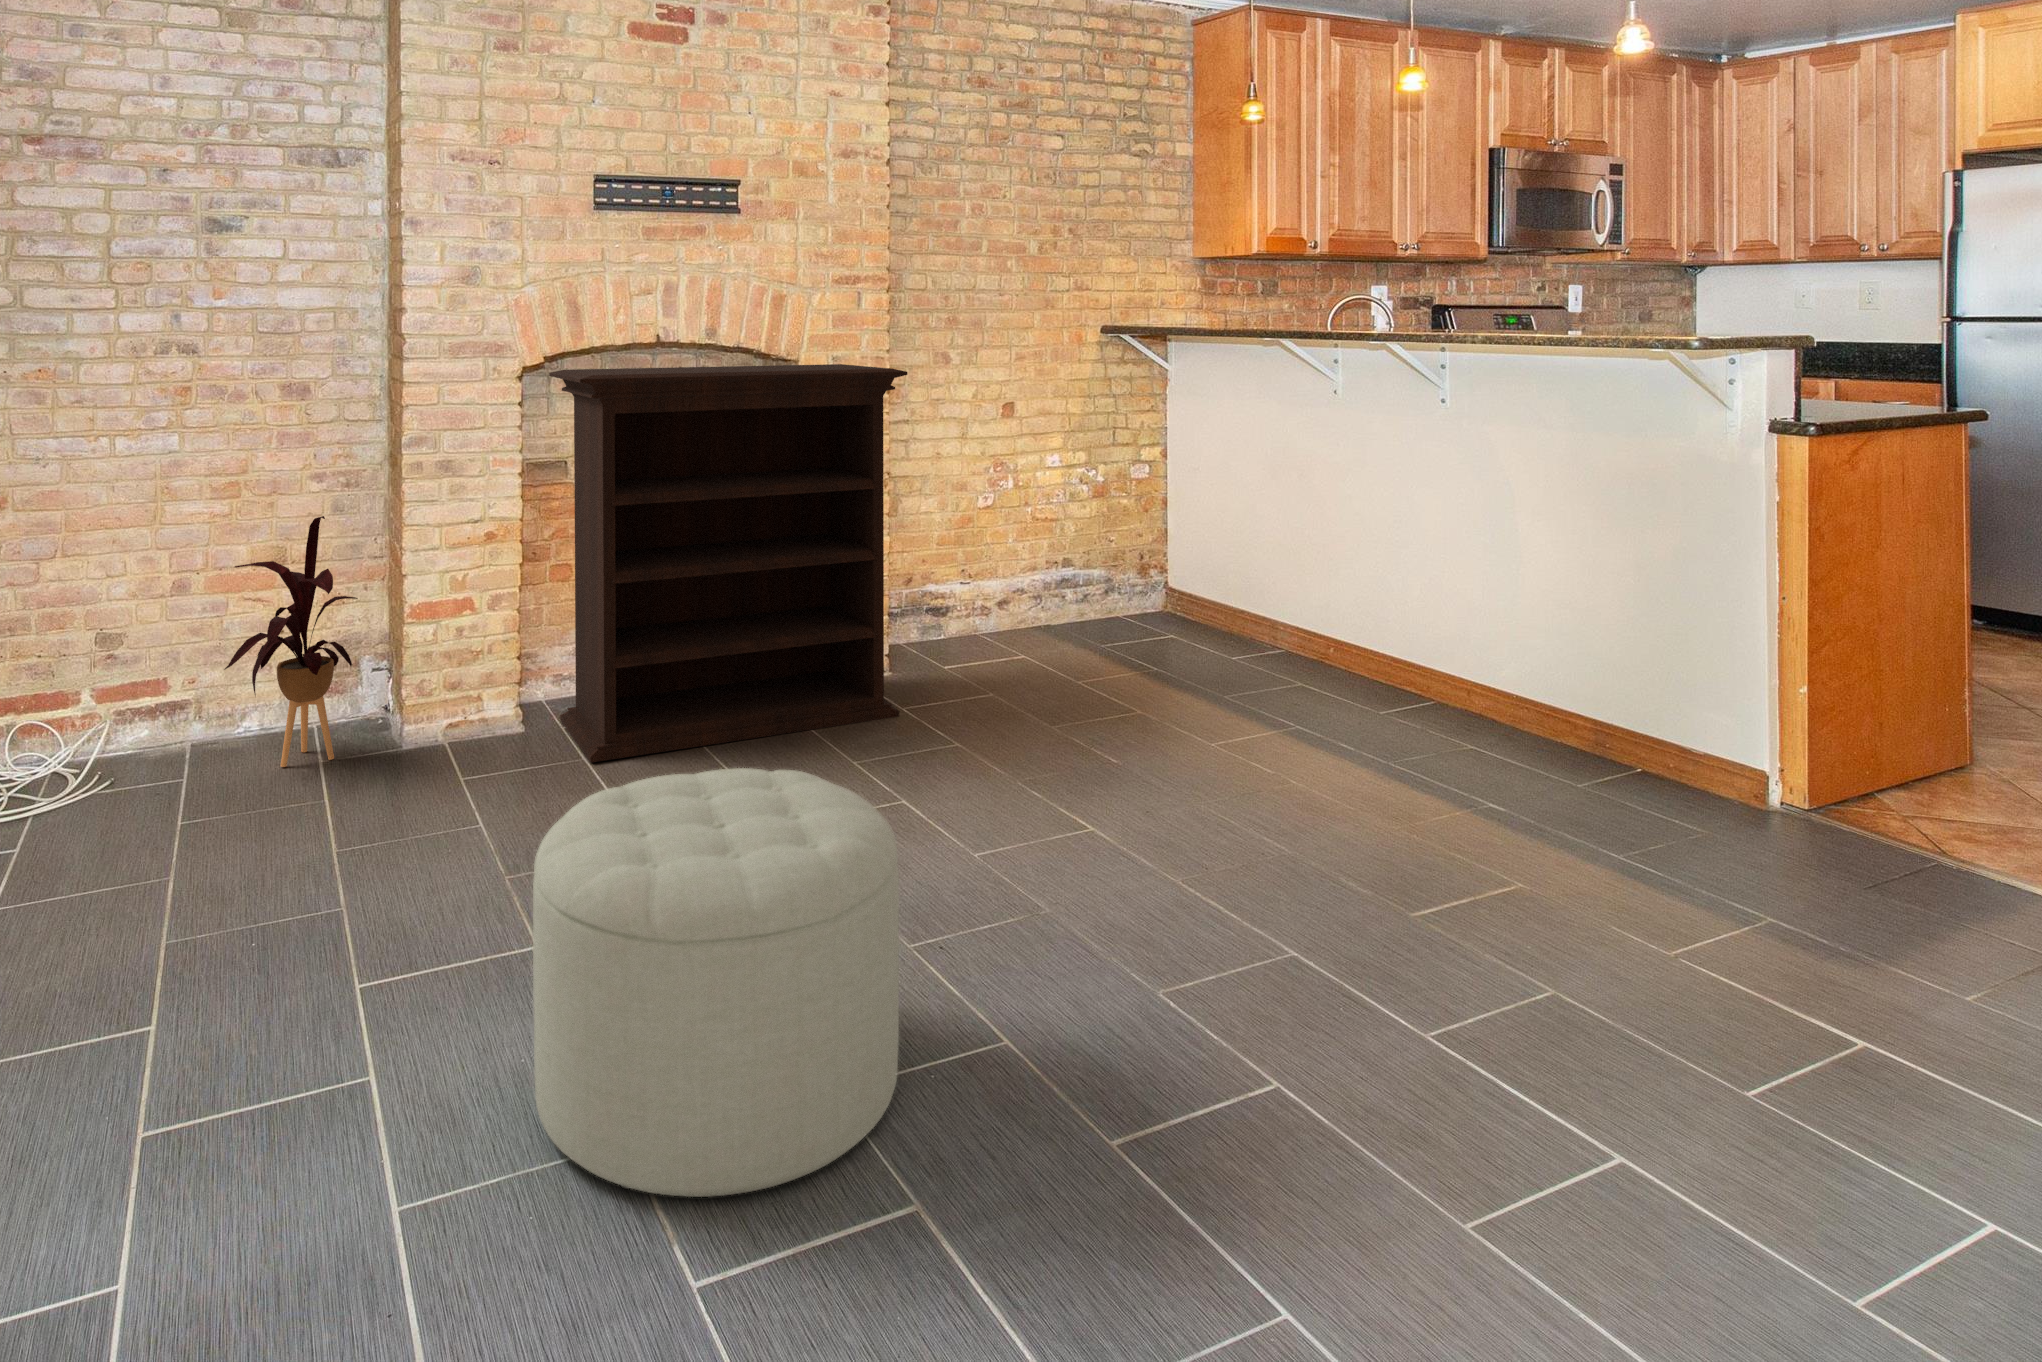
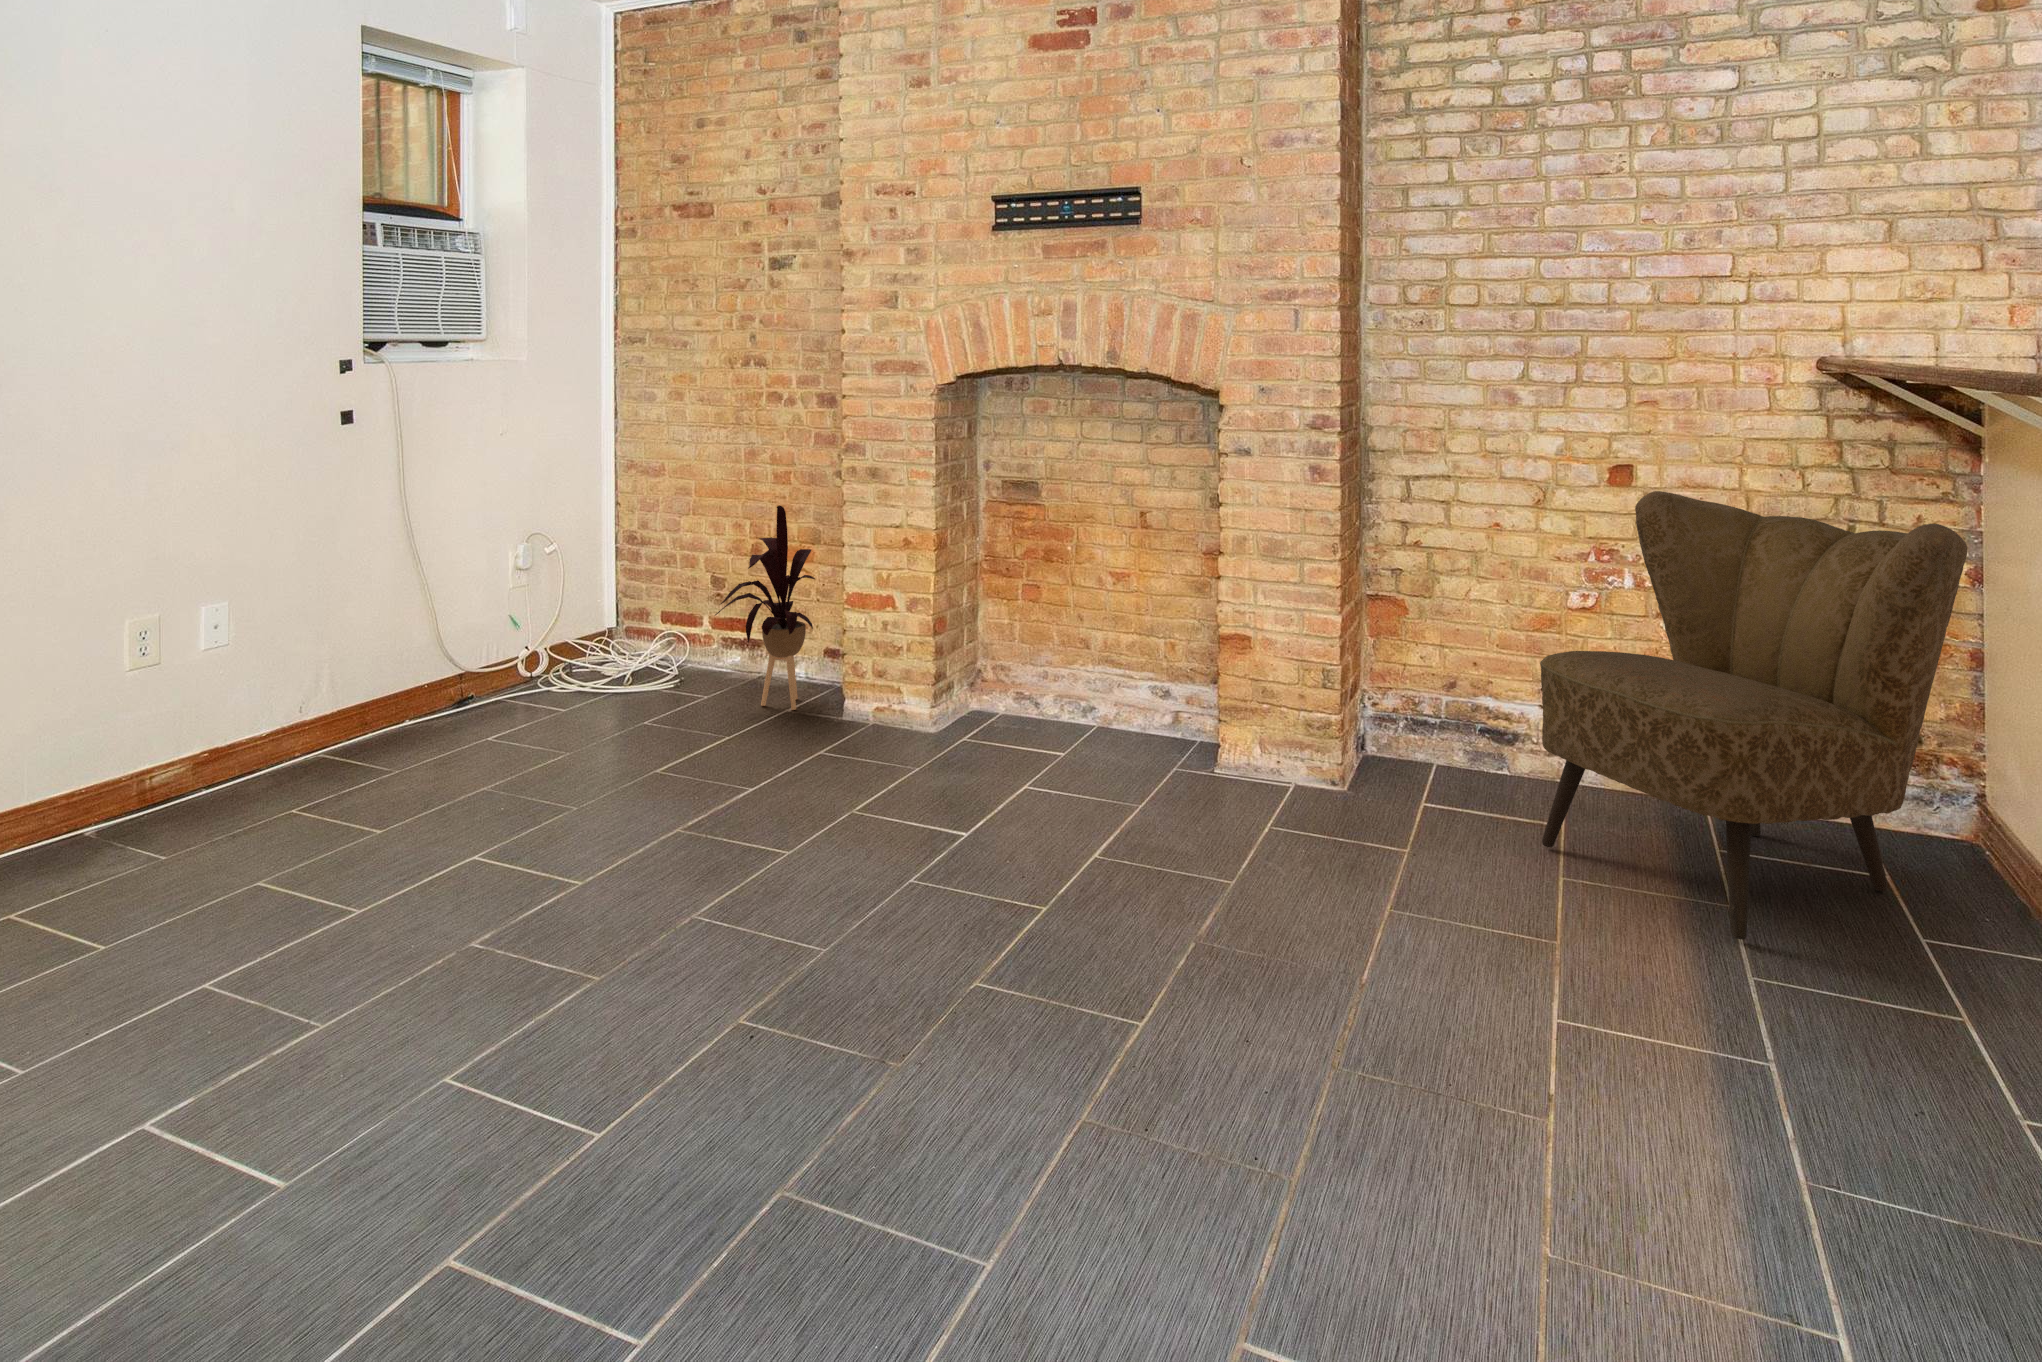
bookshelf: present [549,364,907,762] -> none [893,392,1282,837]
armchair: none [1031,419,1234,675] -> present [1540,491,1967,940]
ottoman: present [533,768,899,1197] -> none [195,753,562,1145]

